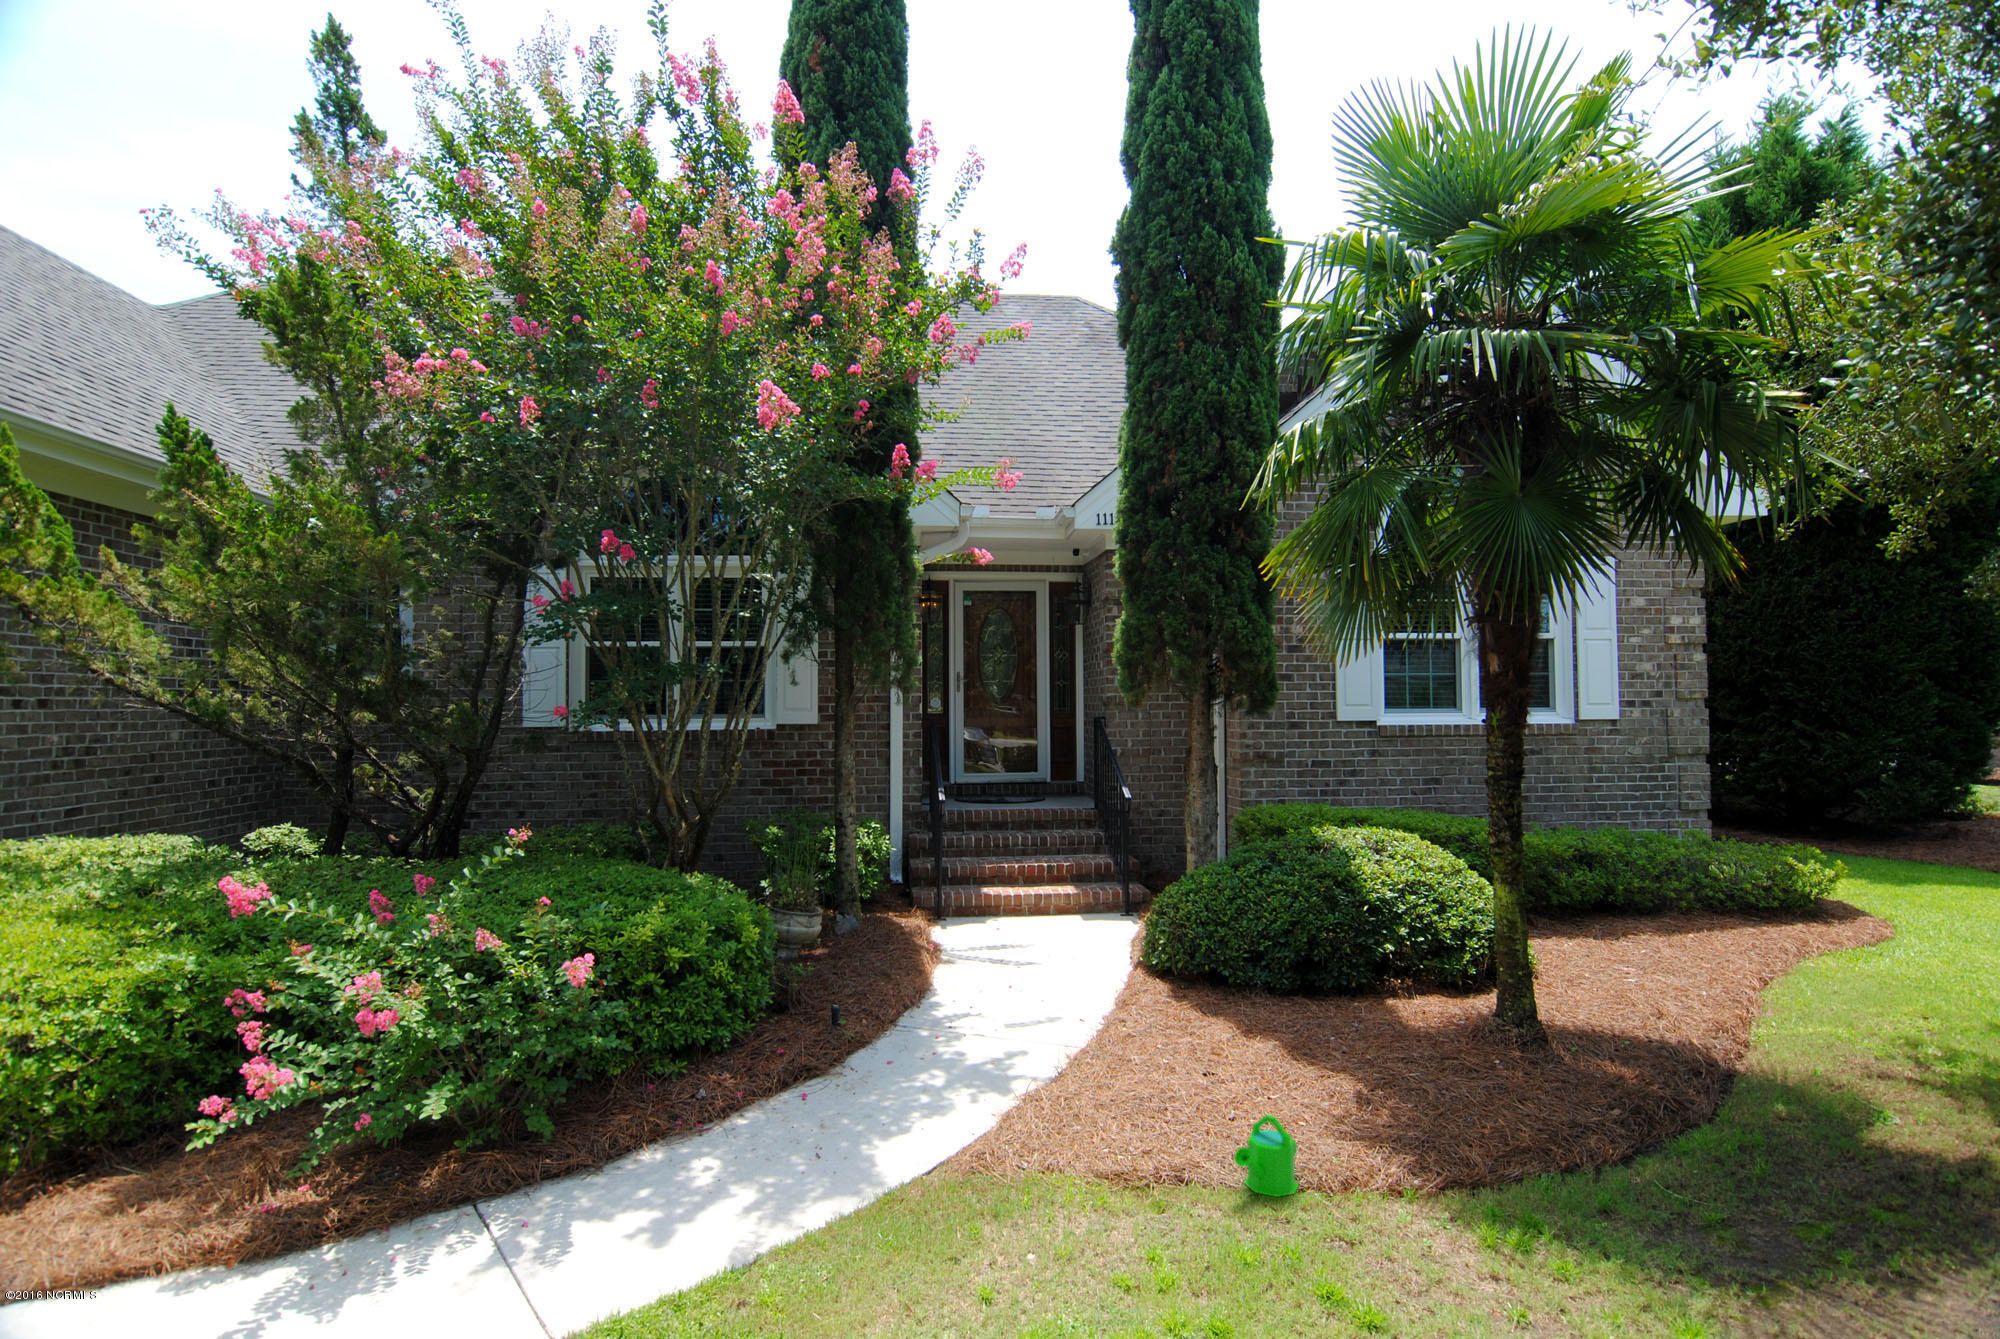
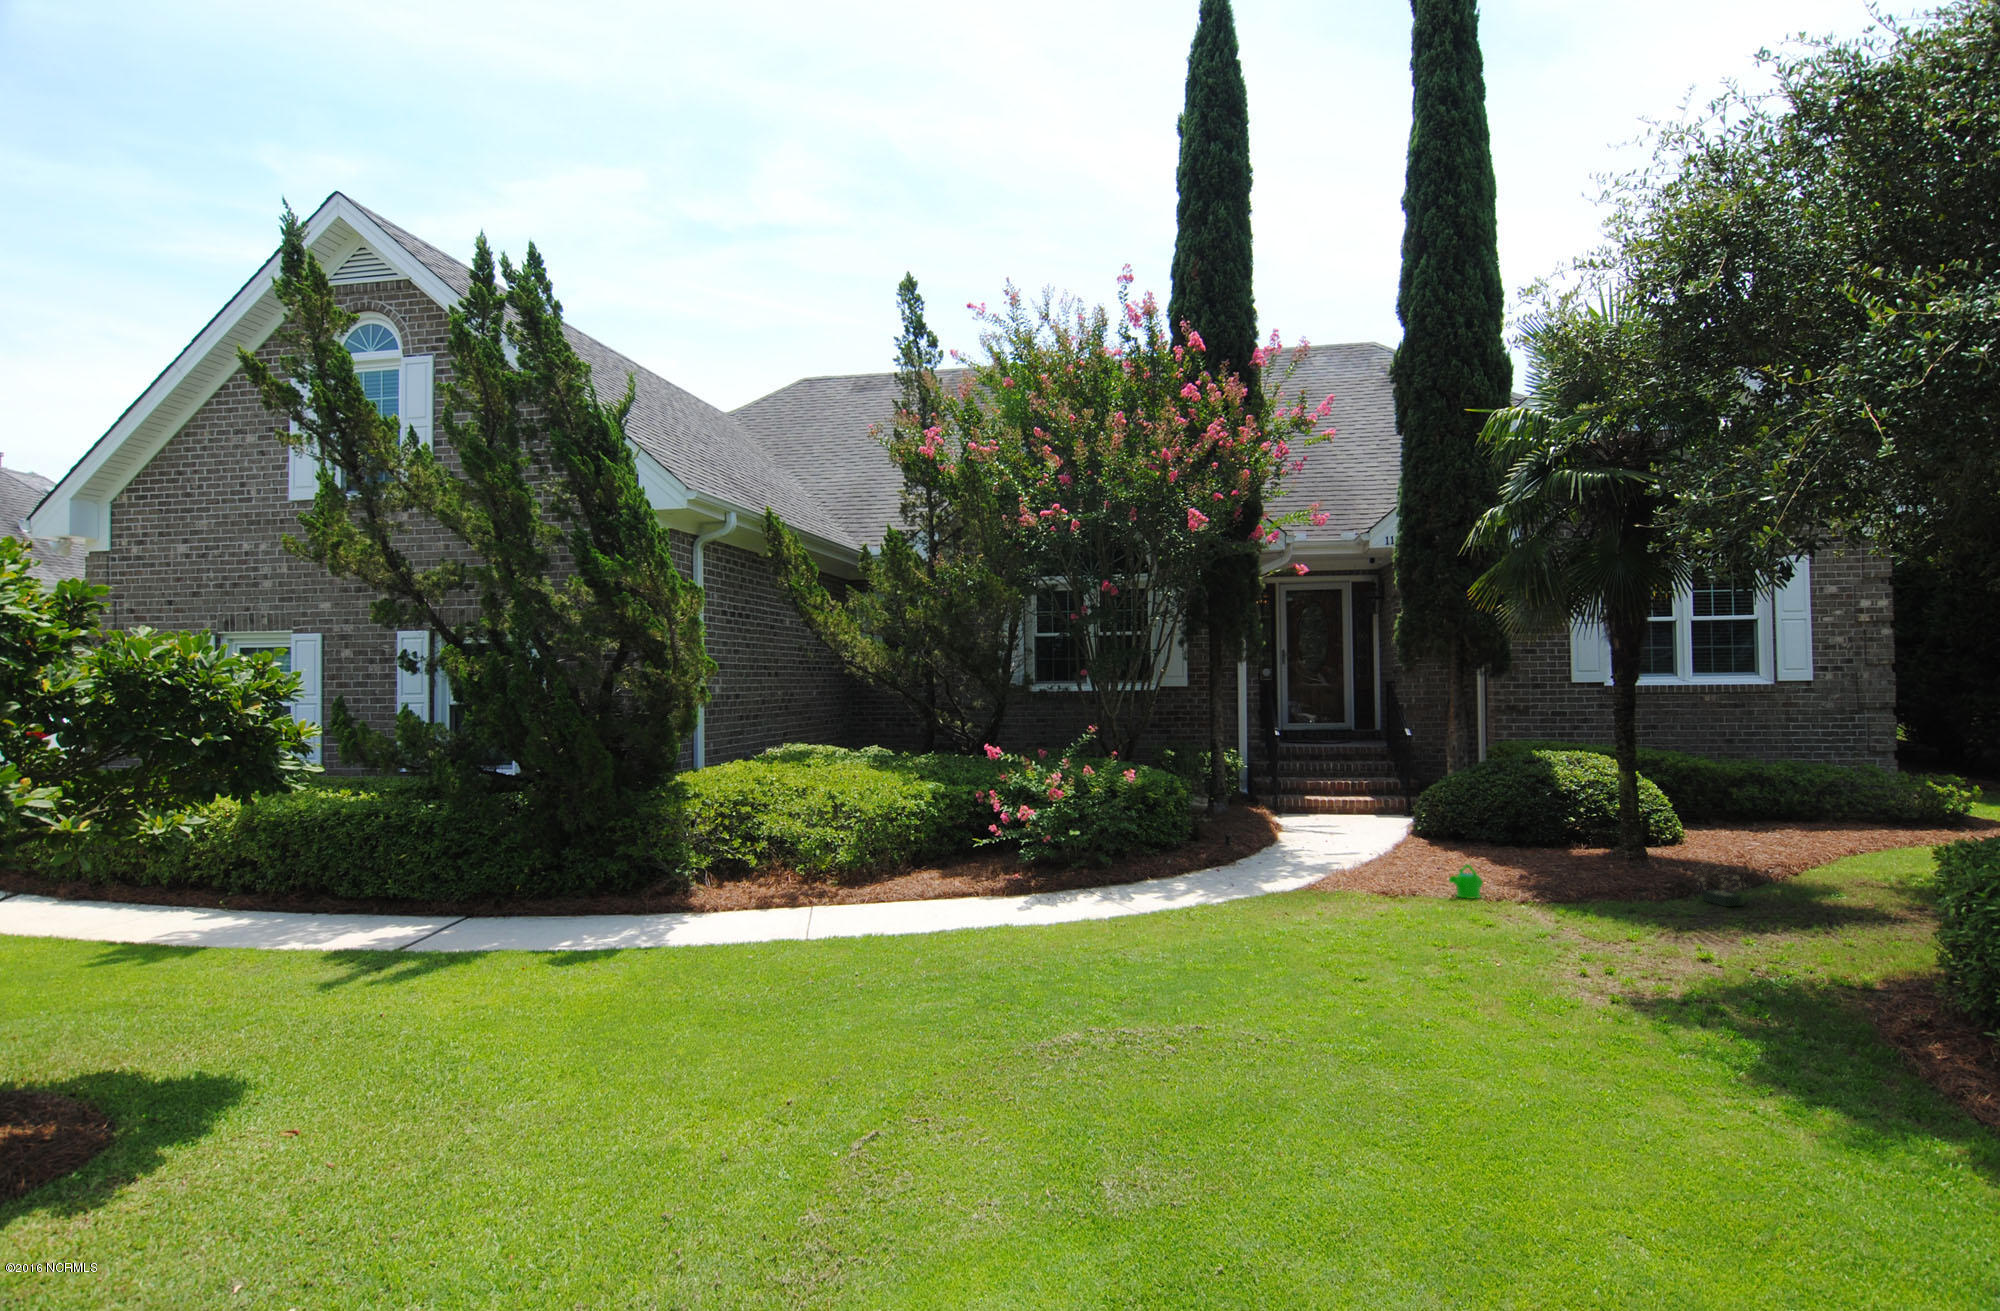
decorative plant: none [1696,1085,1815,1196] -> present [1697,861,1746,906]

